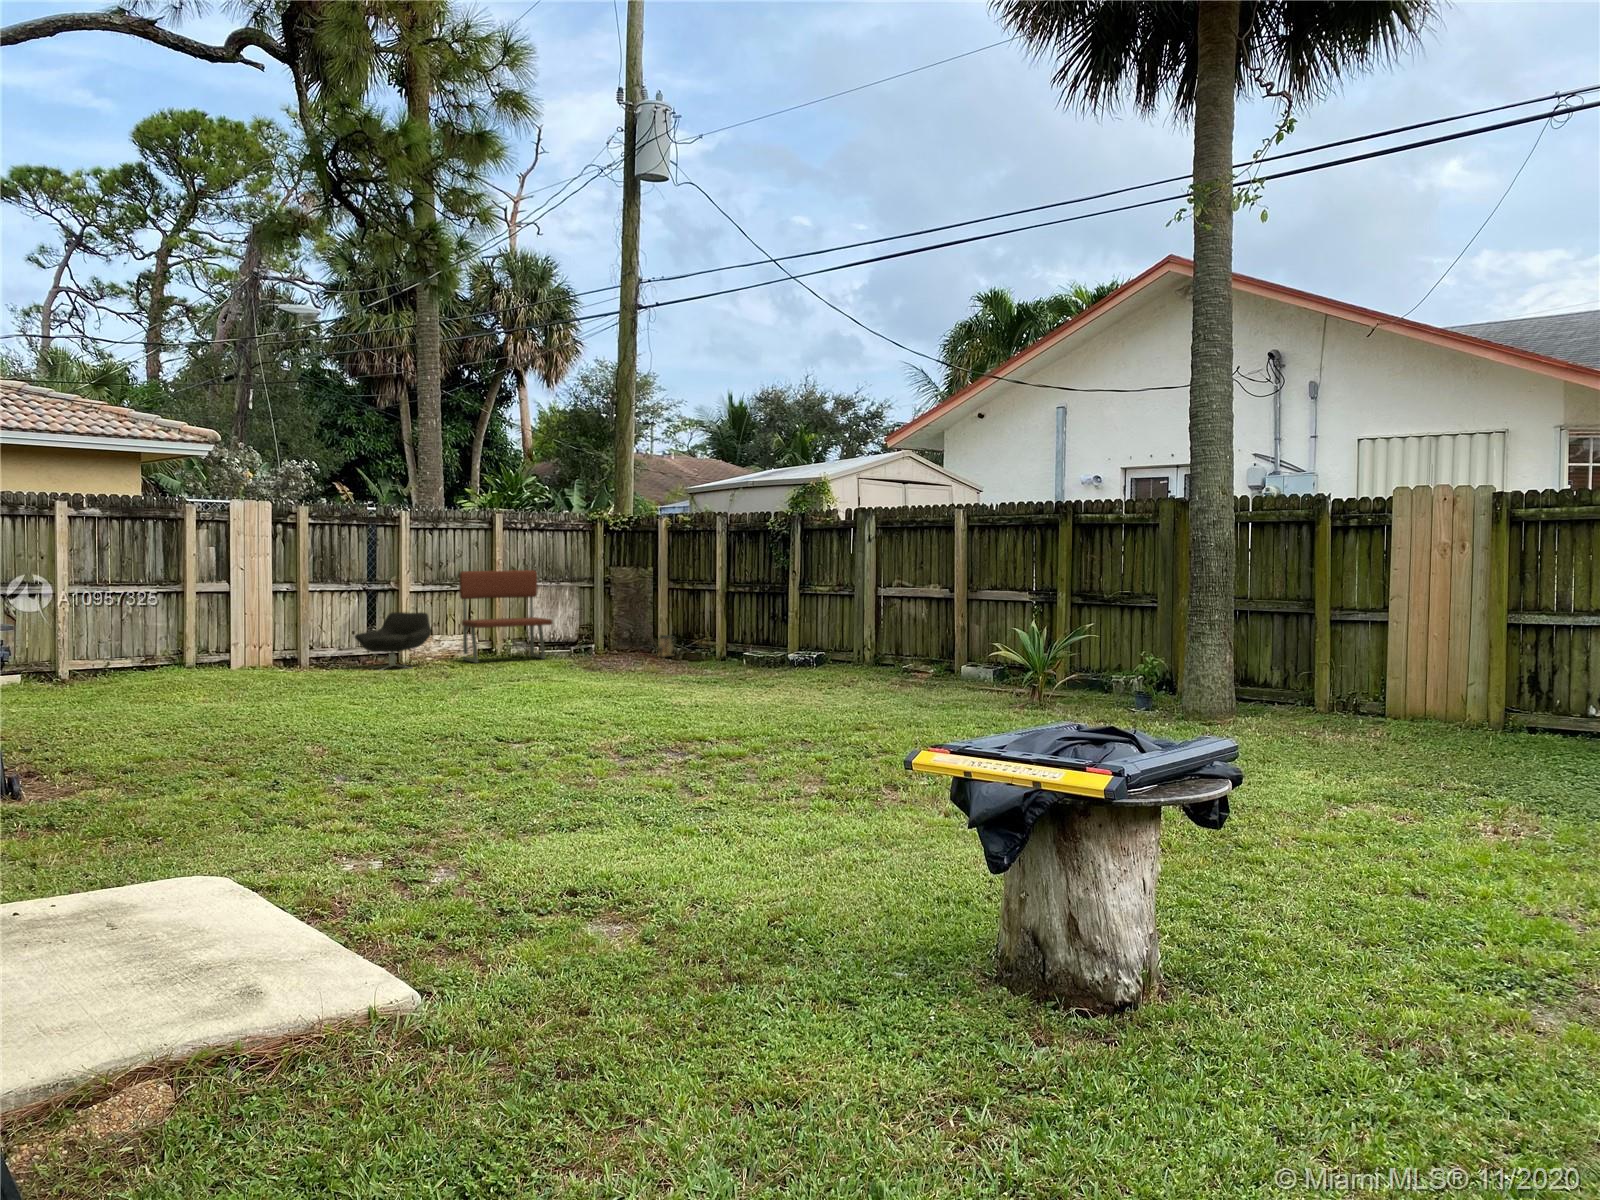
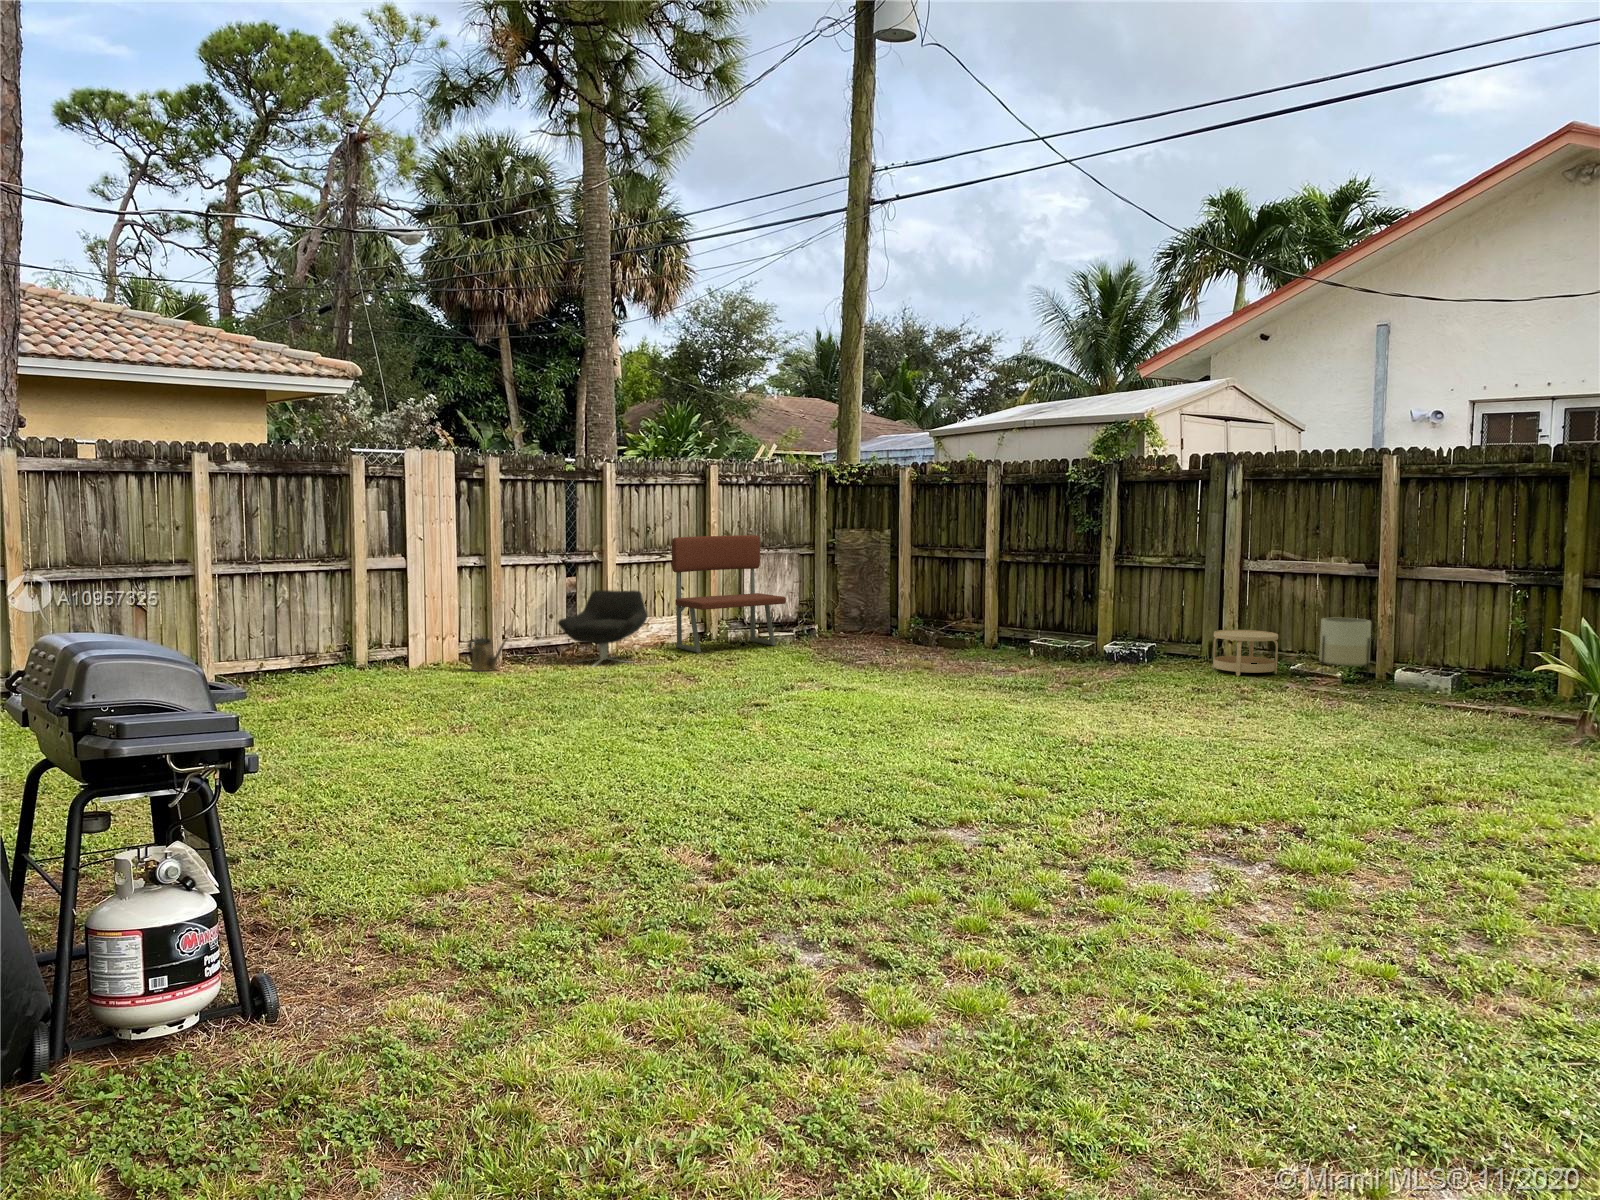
planter: none [918,631,953,680] -> present [1319,618,1371,683]
watering can: present [649,635,676,657] -> present [468,638,508,671]
side table: none [853,642,899,676] -> present [1213,630,1278,676]

